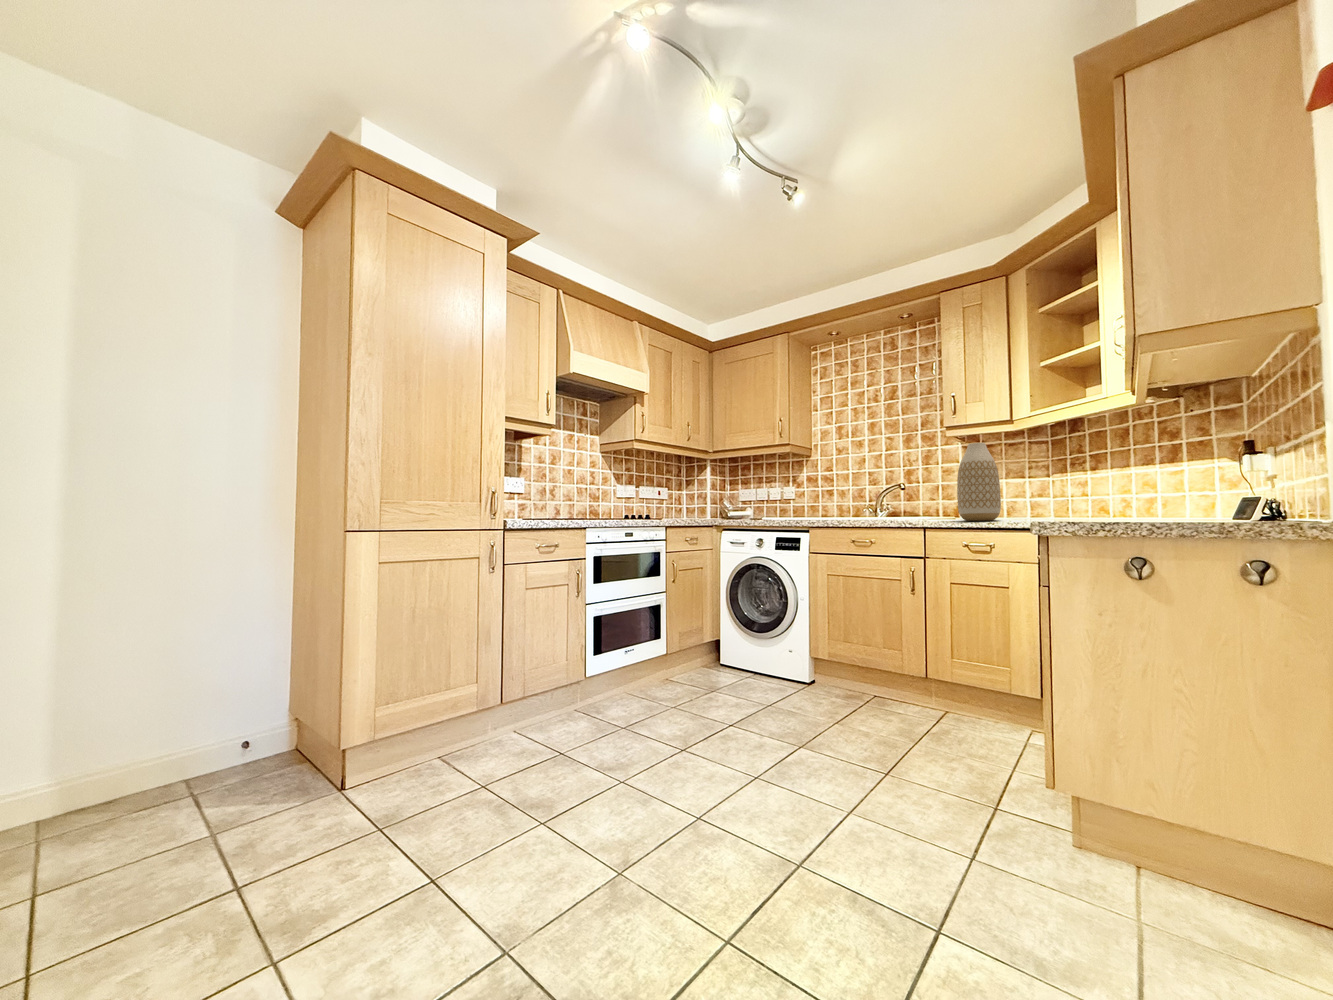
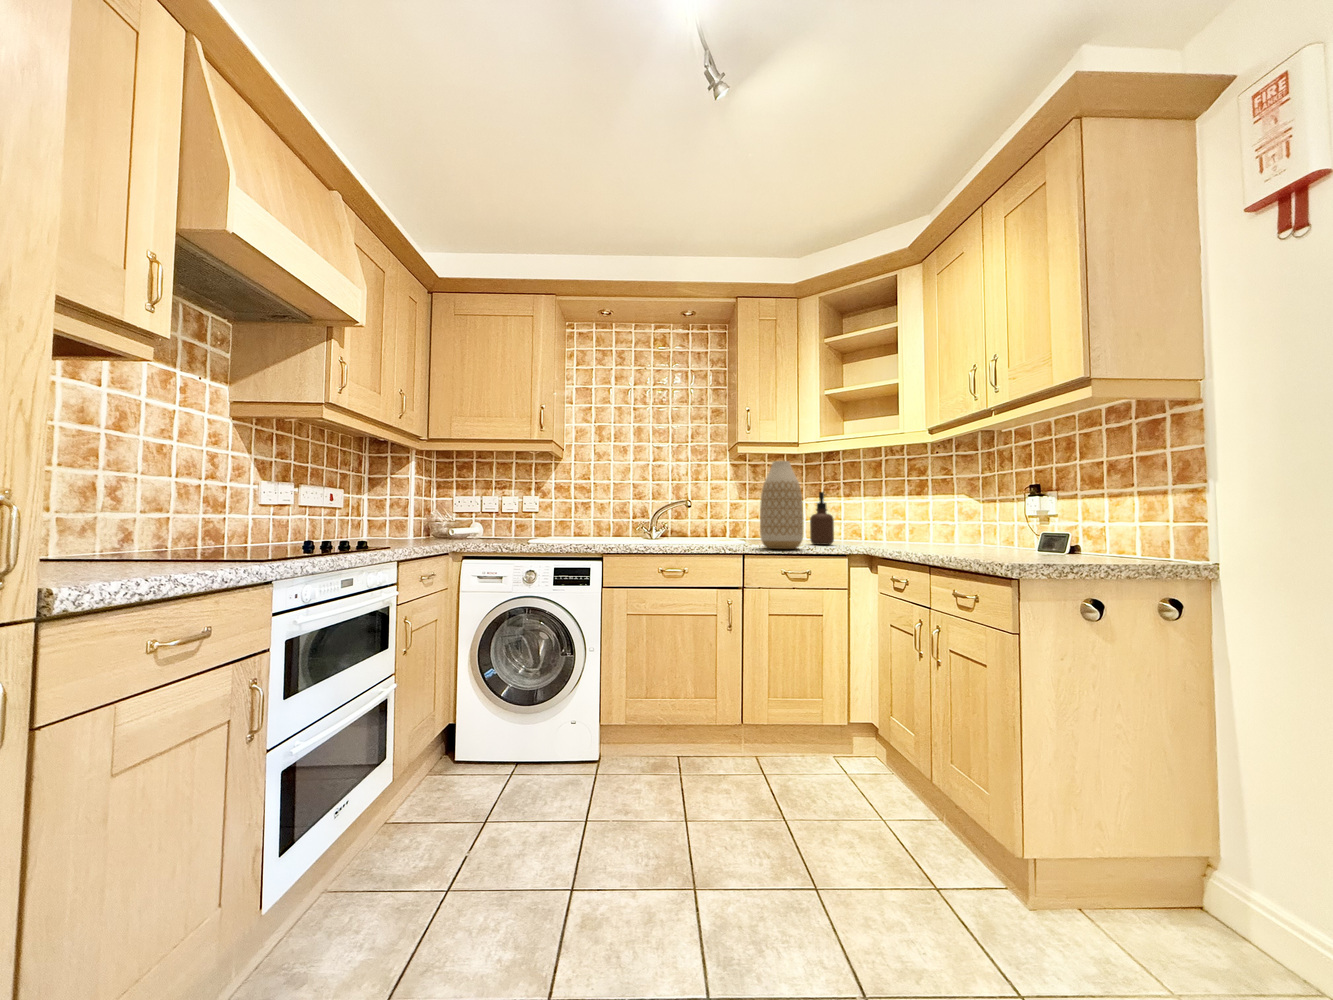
soap dispenser: none [1025,467,1052,517] -> present [810,492,834,545]

